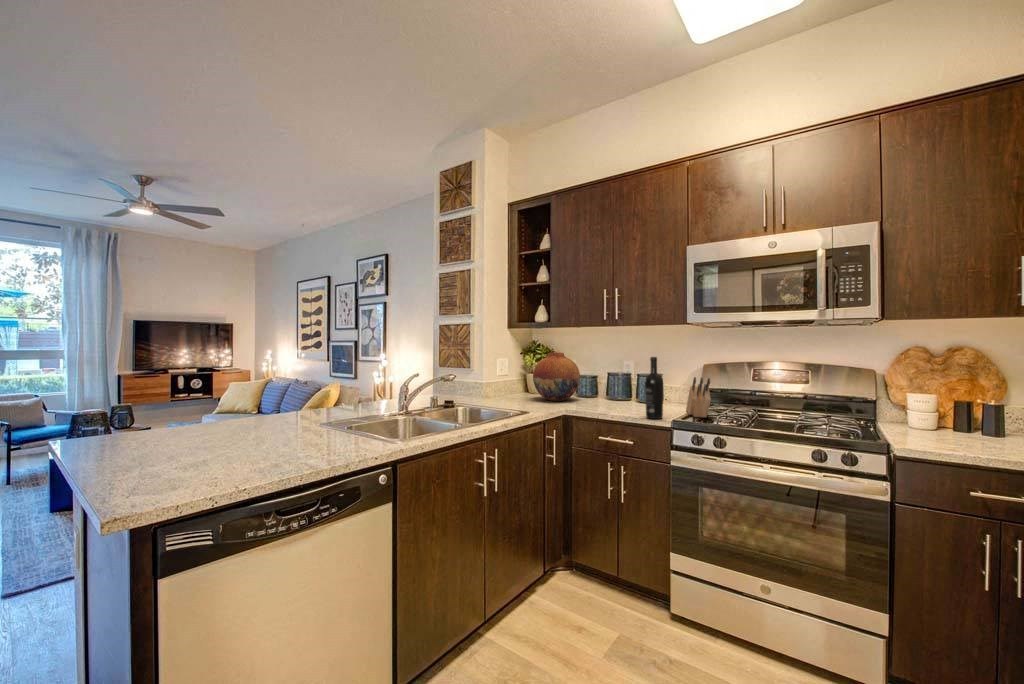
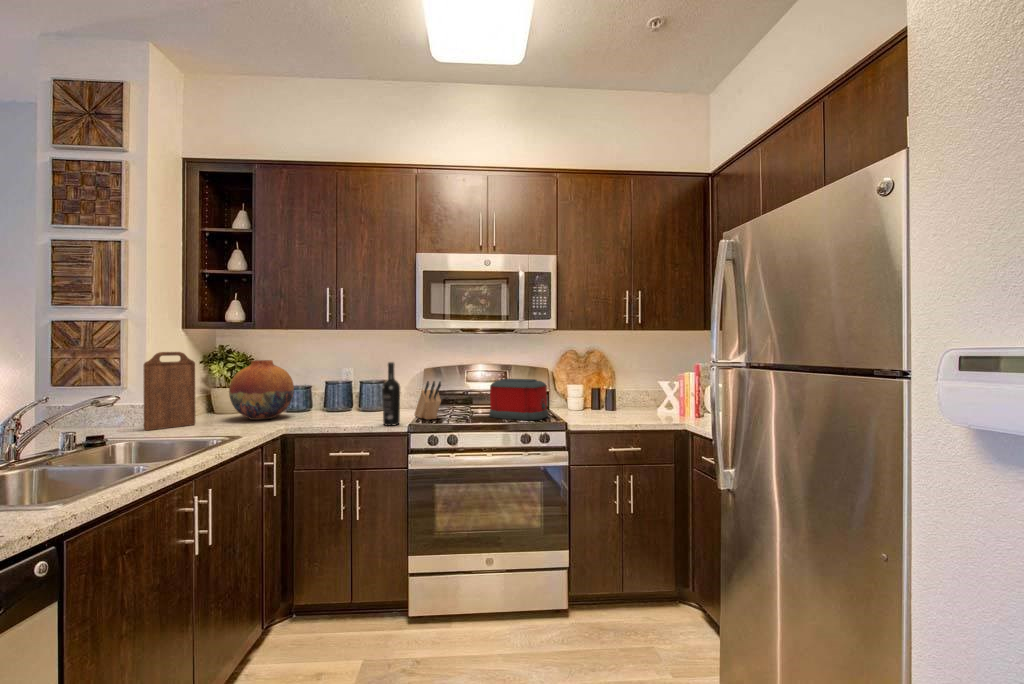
cutting board: none [478,345,510,401] -> present [143,352,195,430]
toaster: none [774,380,864,435] -> present [489,379,548,420]

